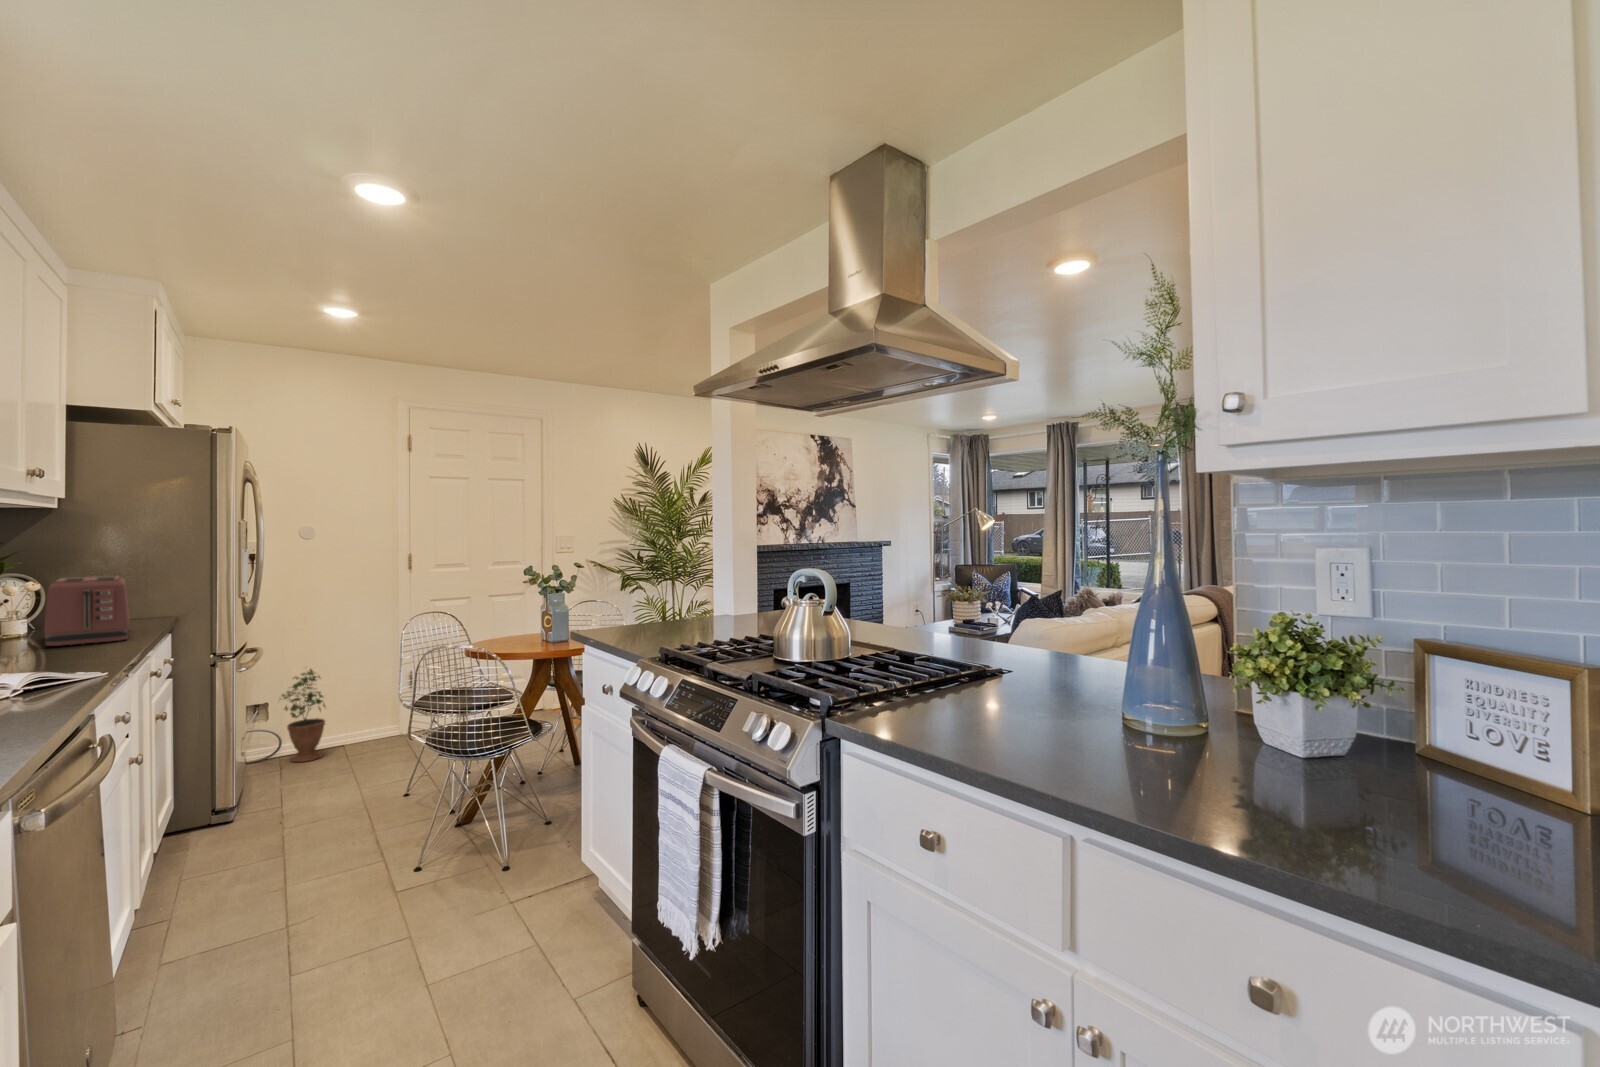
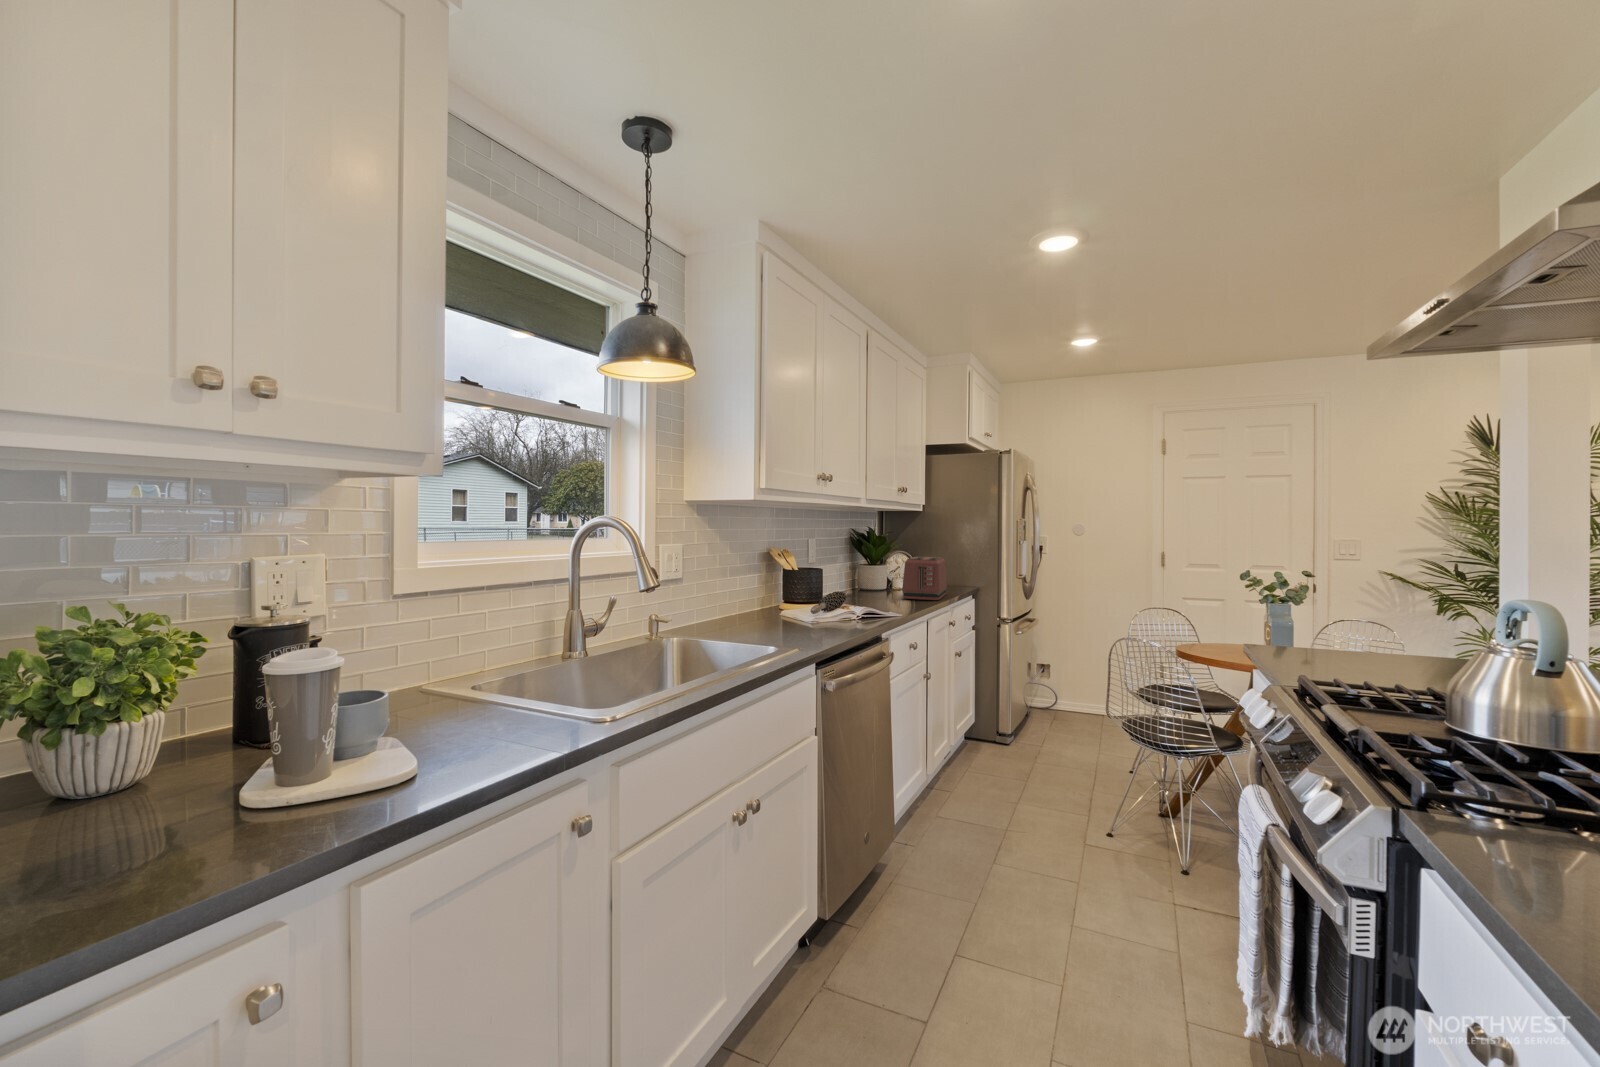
potted plant: present [281,669,325,762] -> none [1050,641,1085,719]

